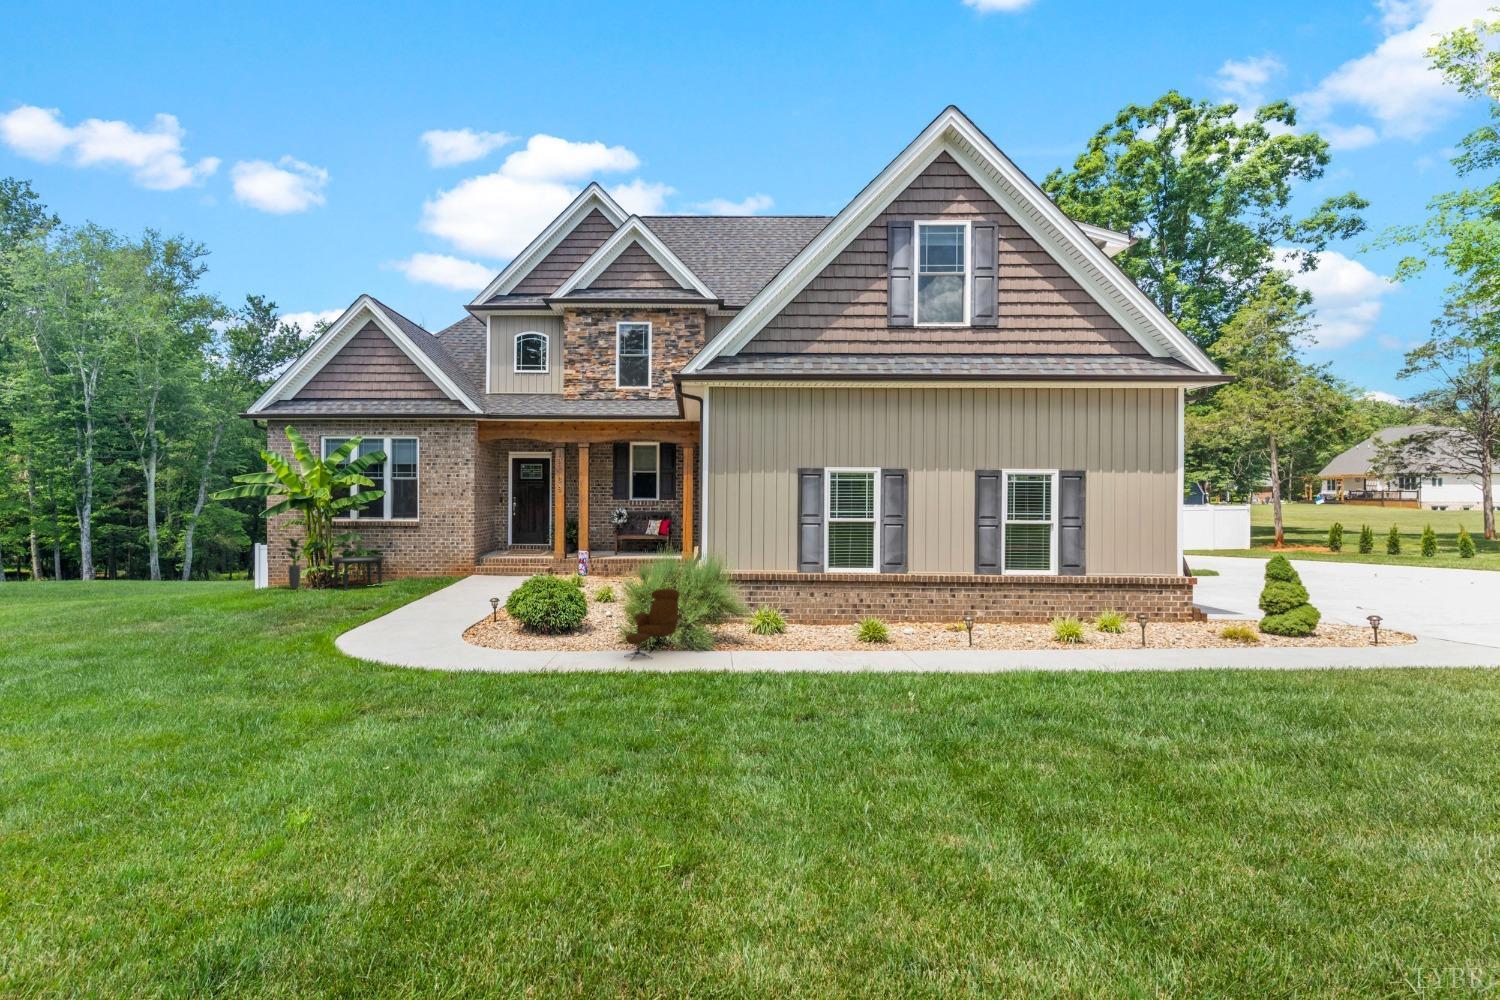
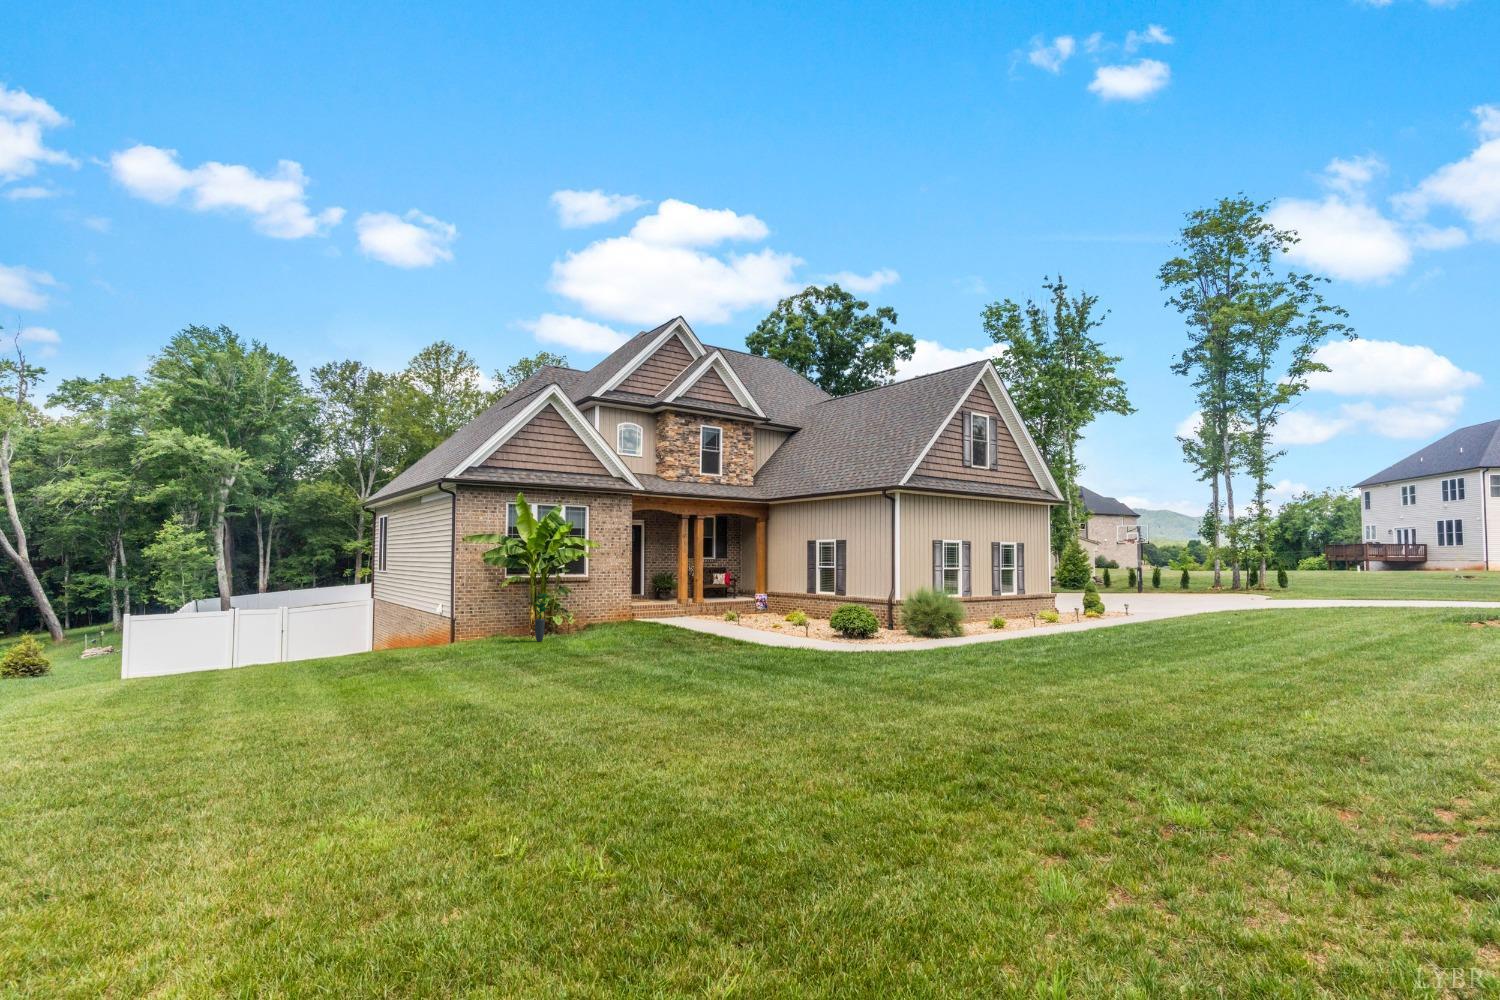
round table: present [329,556,385,590] -> none [559,609,604,639]
lounge chair: present [626,589,682,658] -> none [956,606,991,642]

